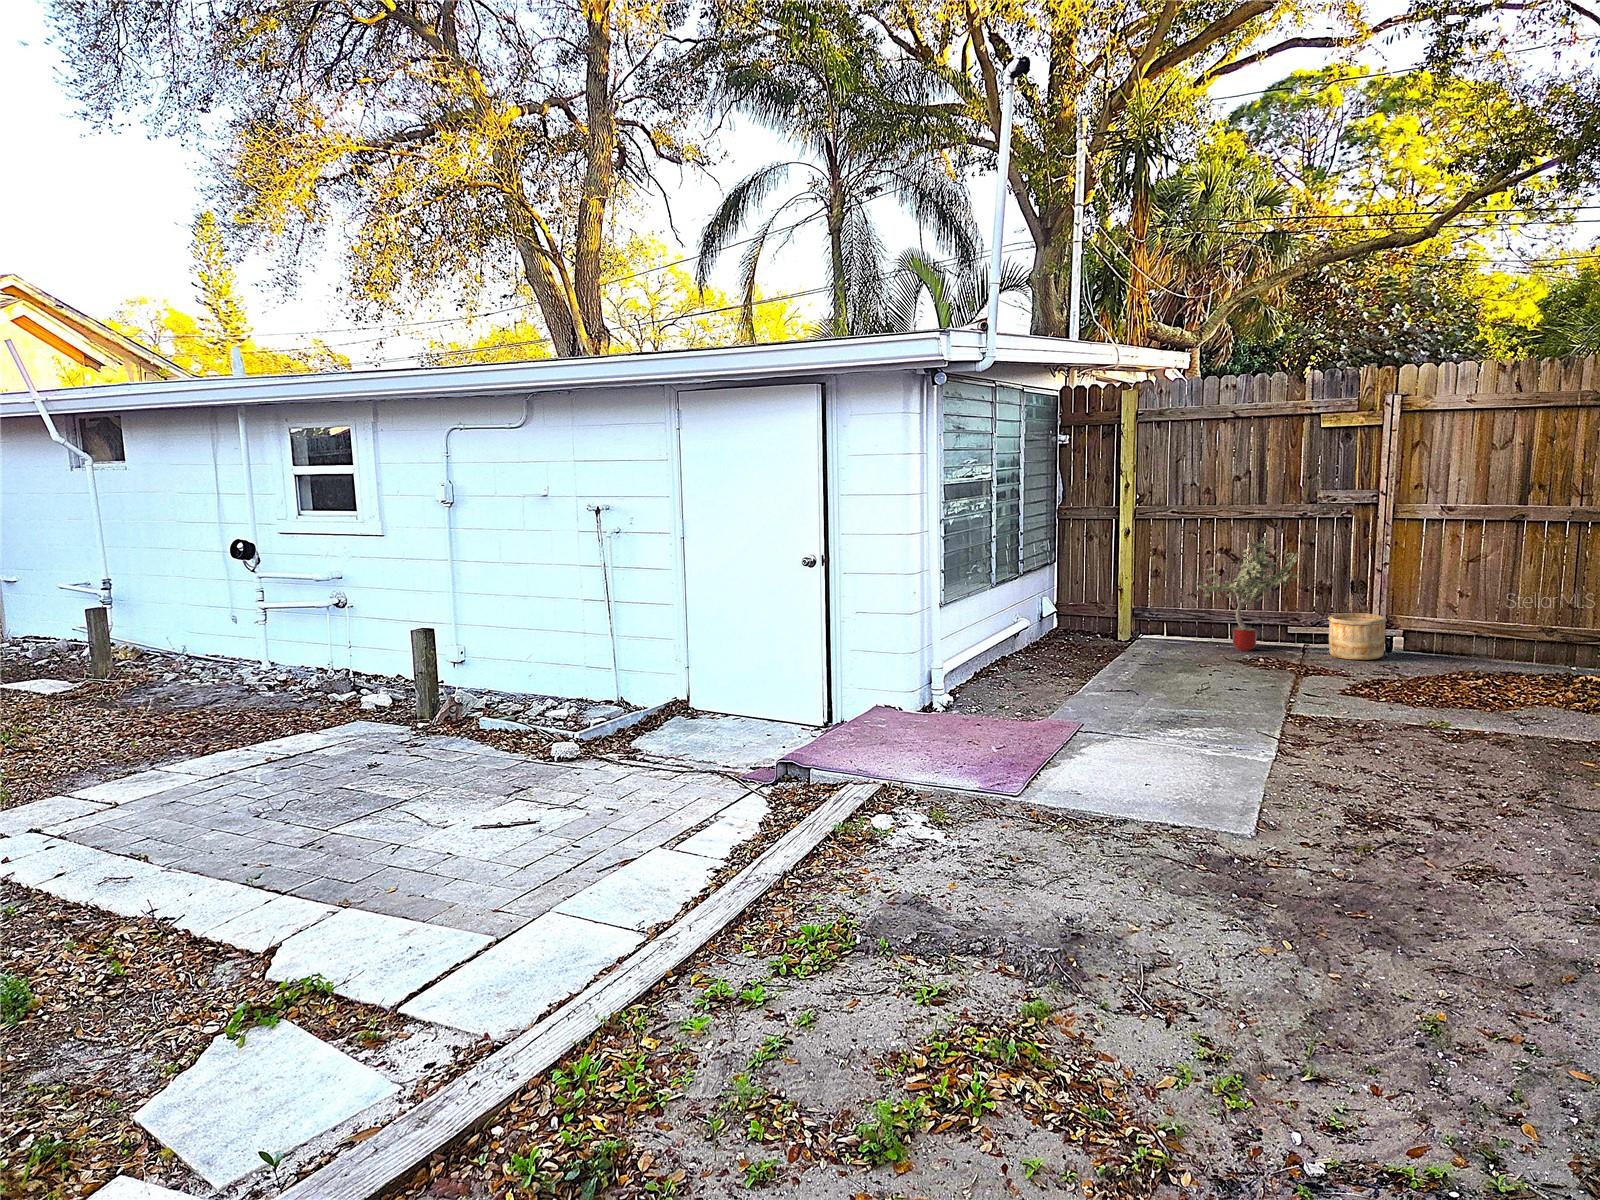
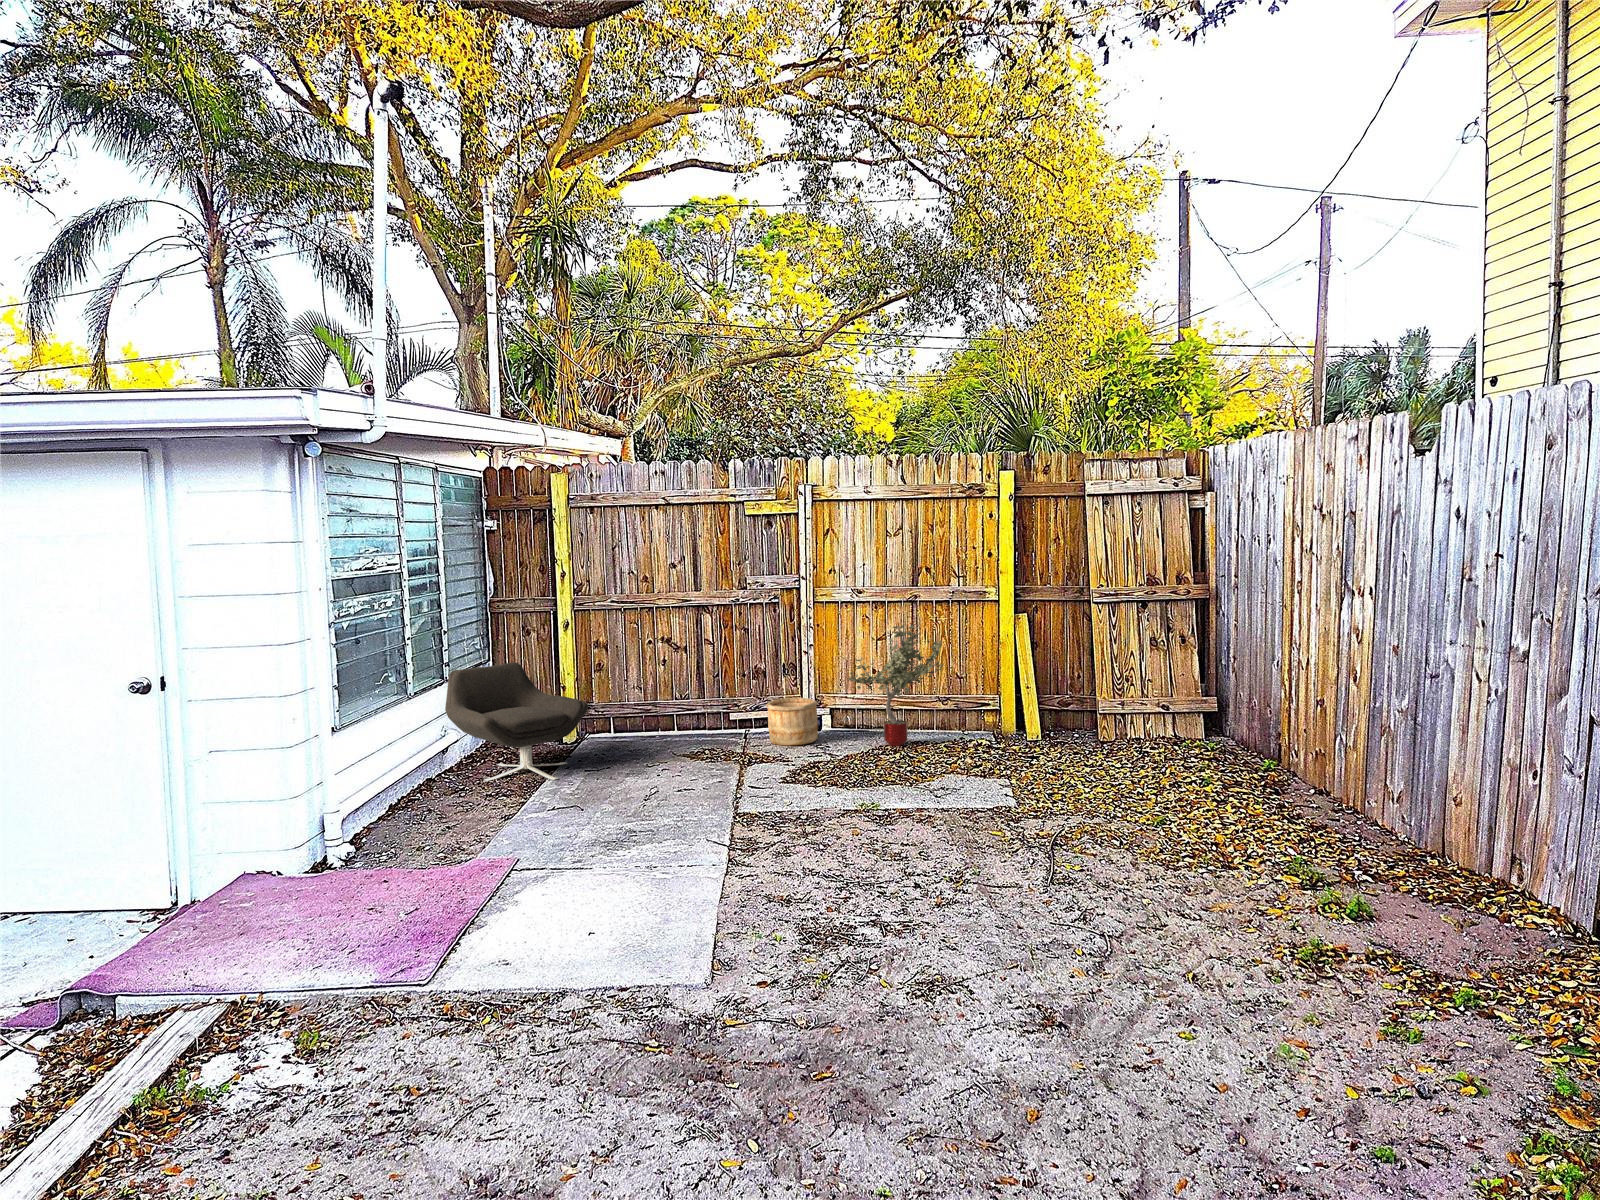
potted tree: present [1198,536,1299,651] -> present [849,624,944,746]
lounge chair: none [1021,561,1147,666] -> present [445,662,588,781]

